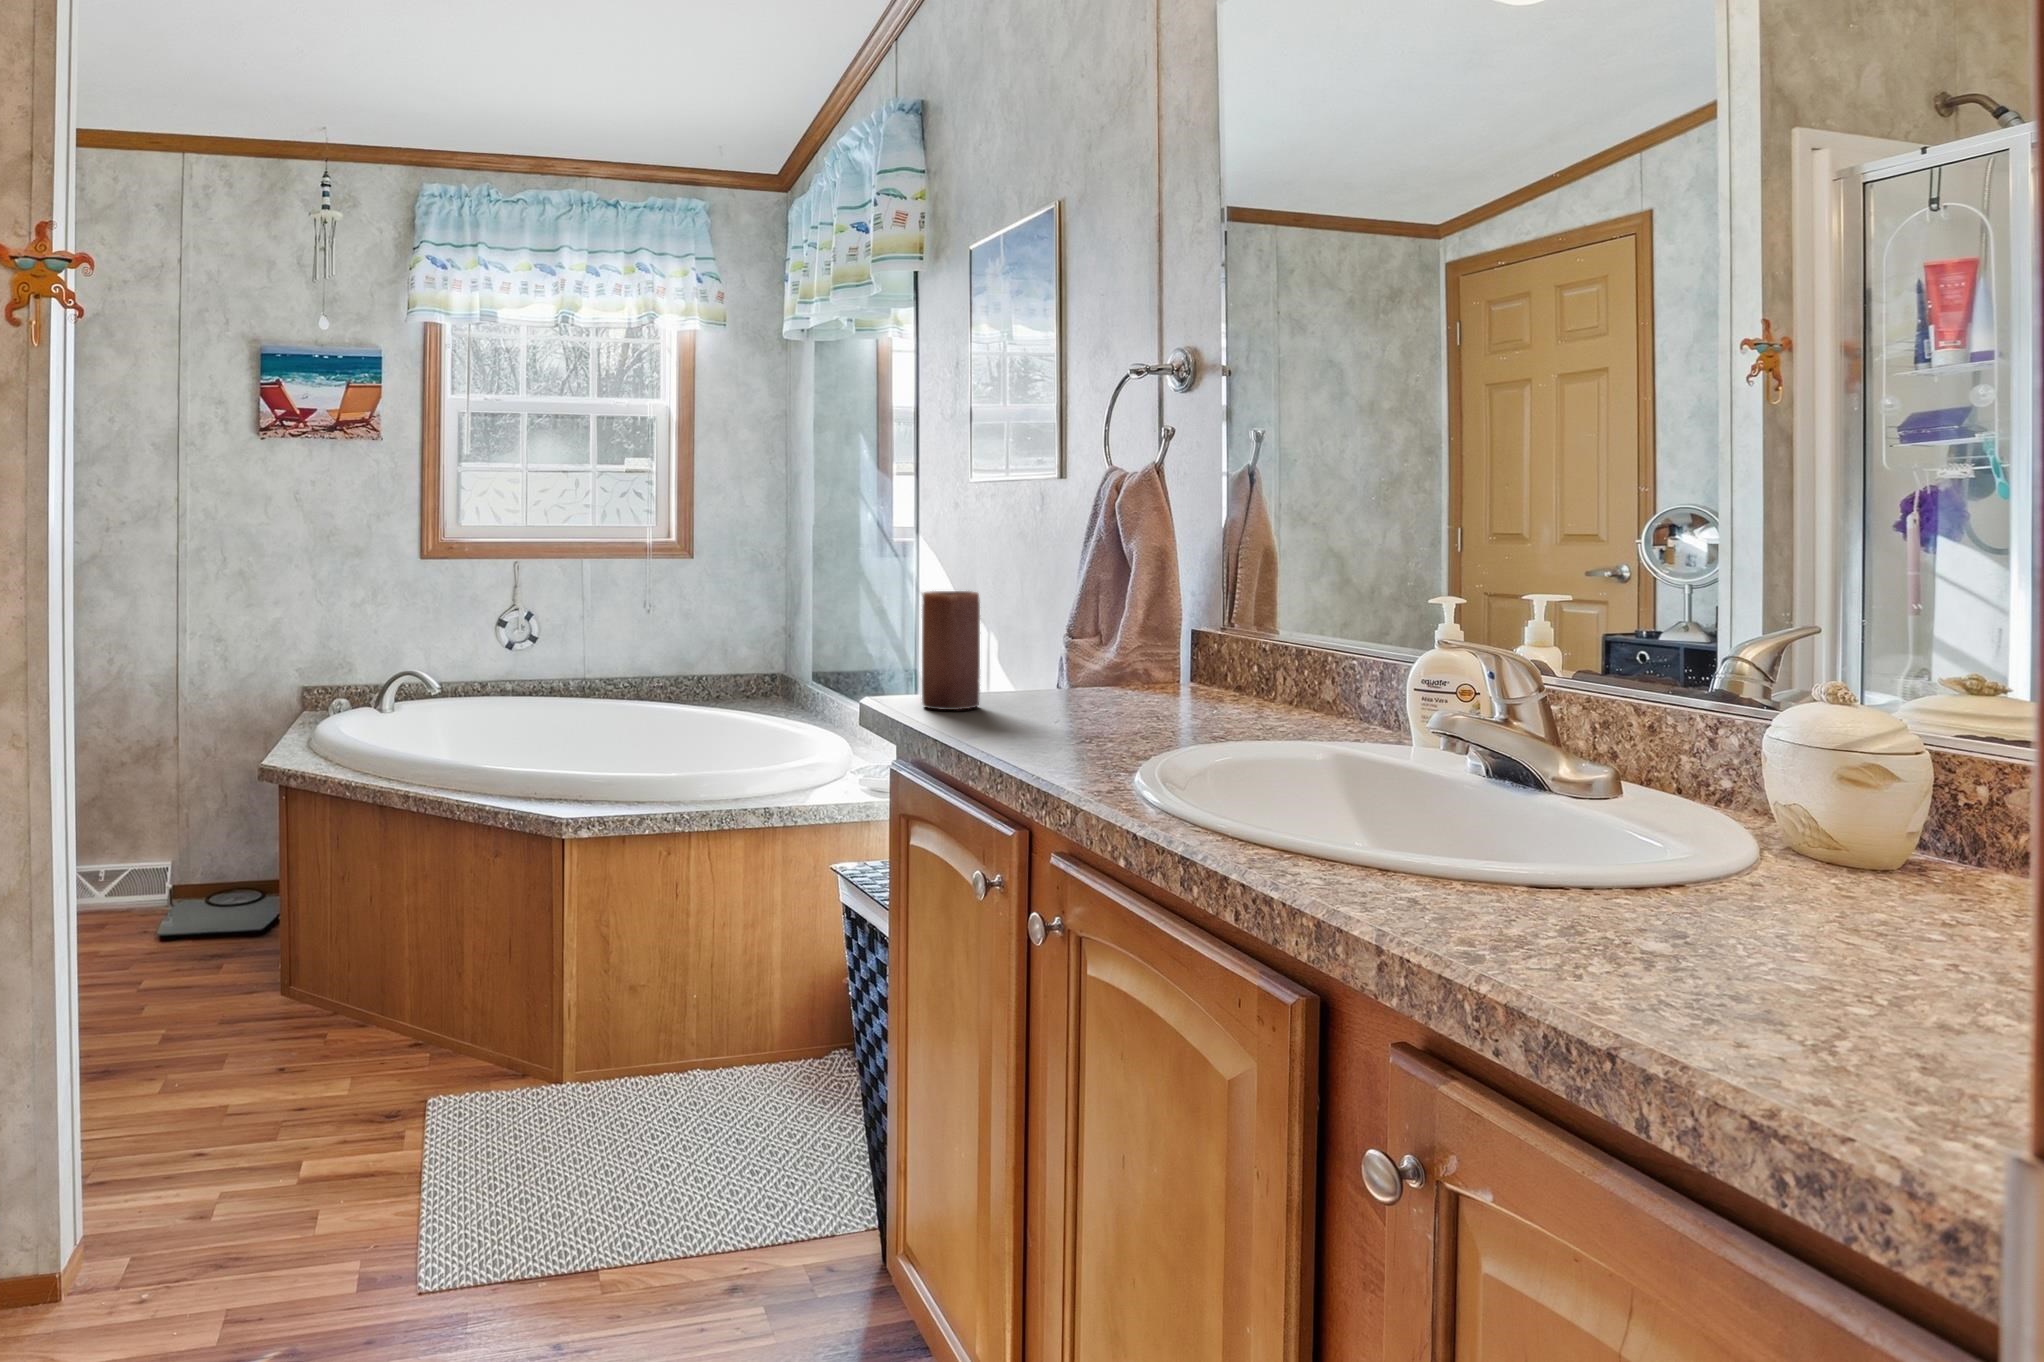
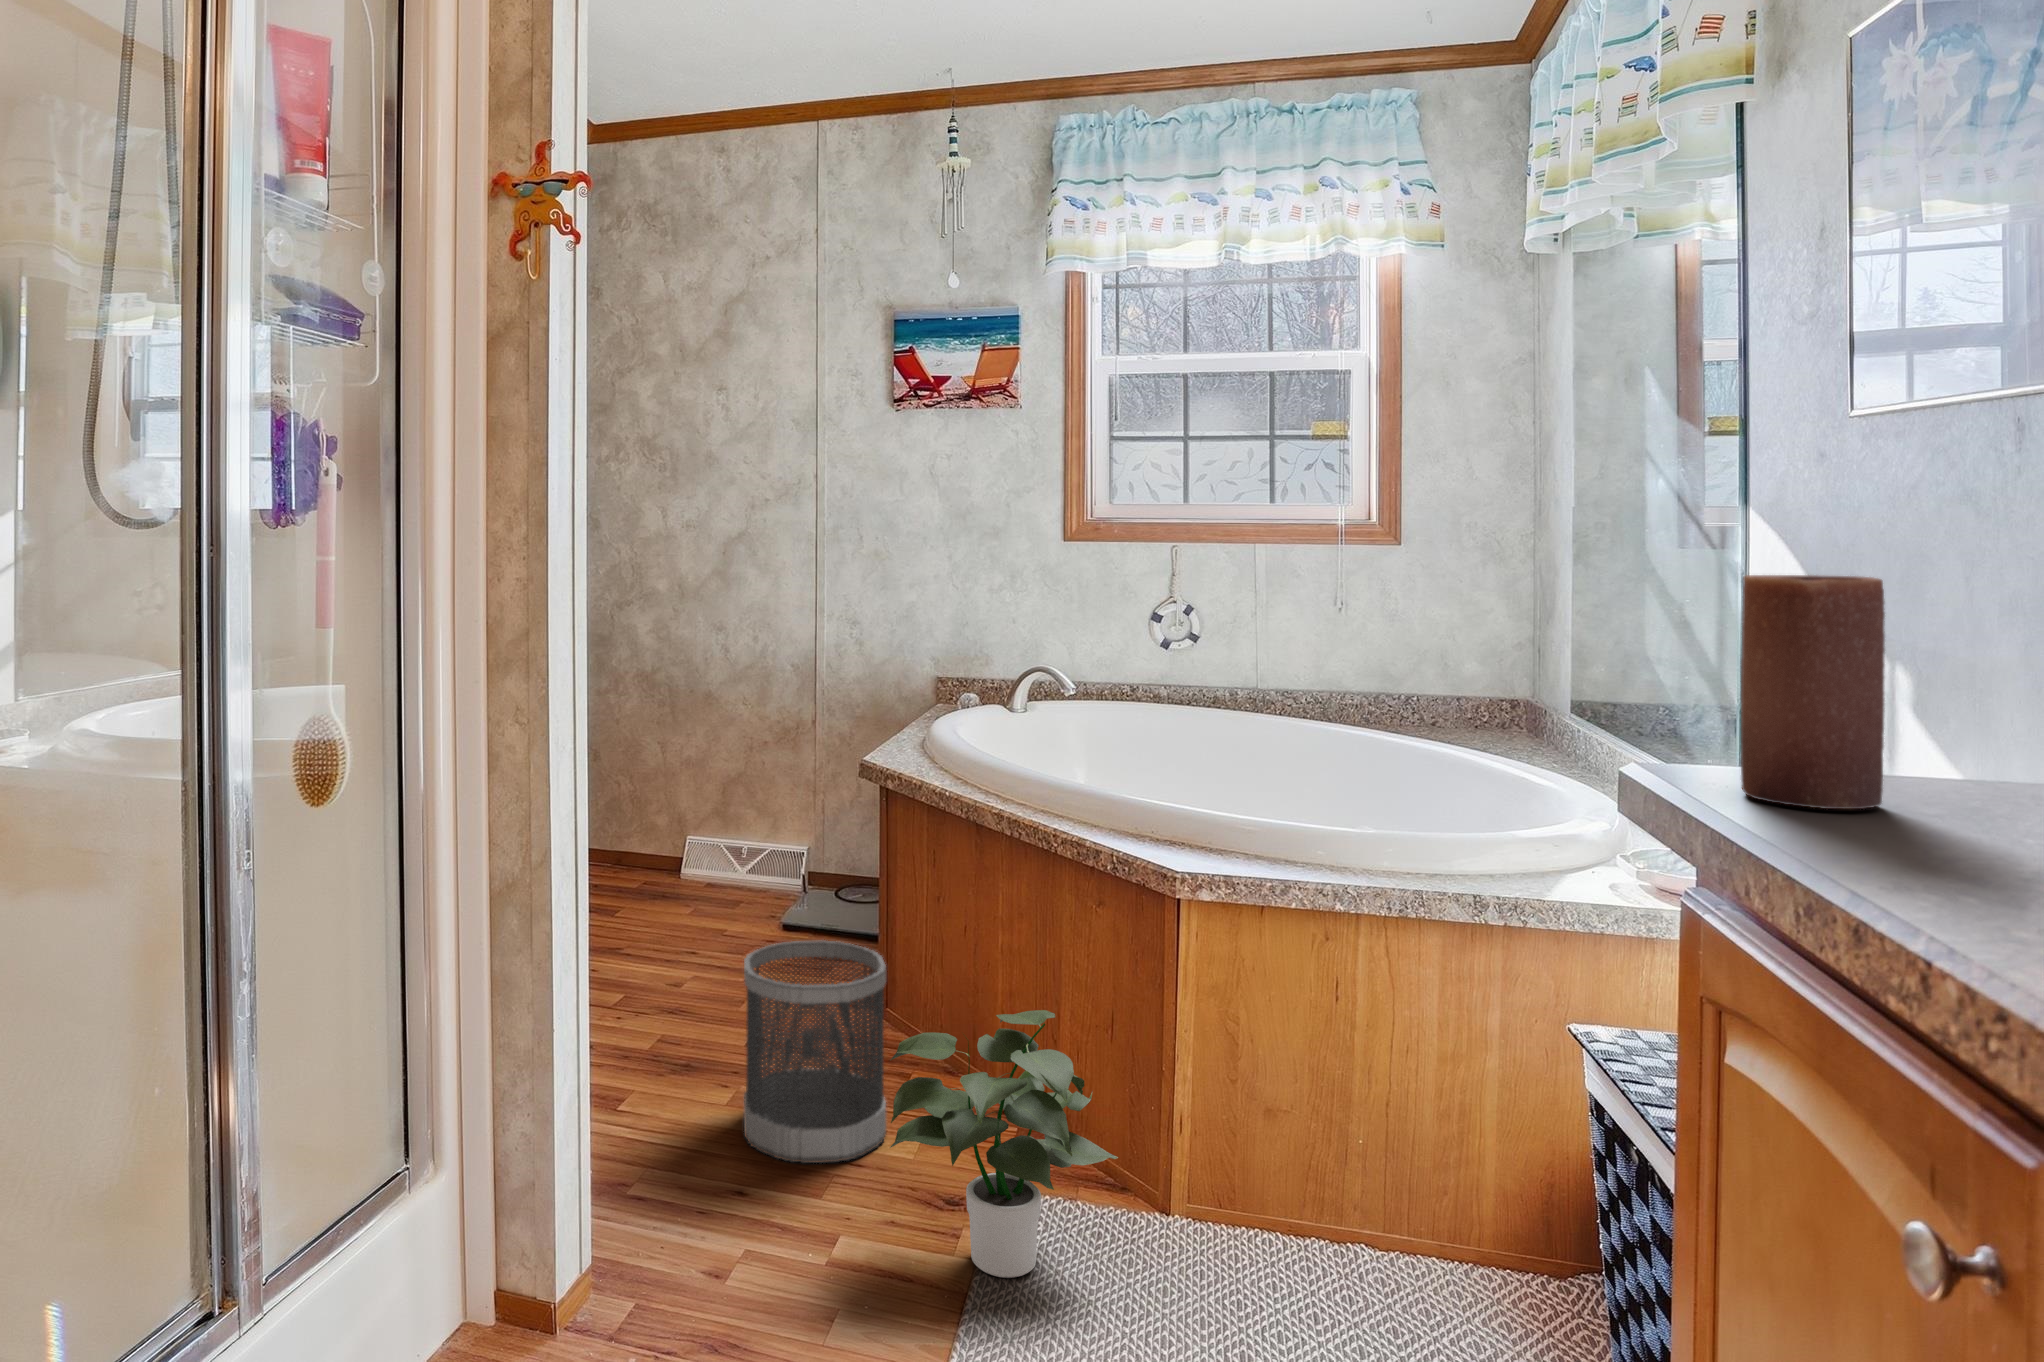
wastebasket: none [176,925,317,1123] -> present [744,941,886,1163]
potted plant: none [341,941,531,1155] -> present [890,1010,1118,1278]

